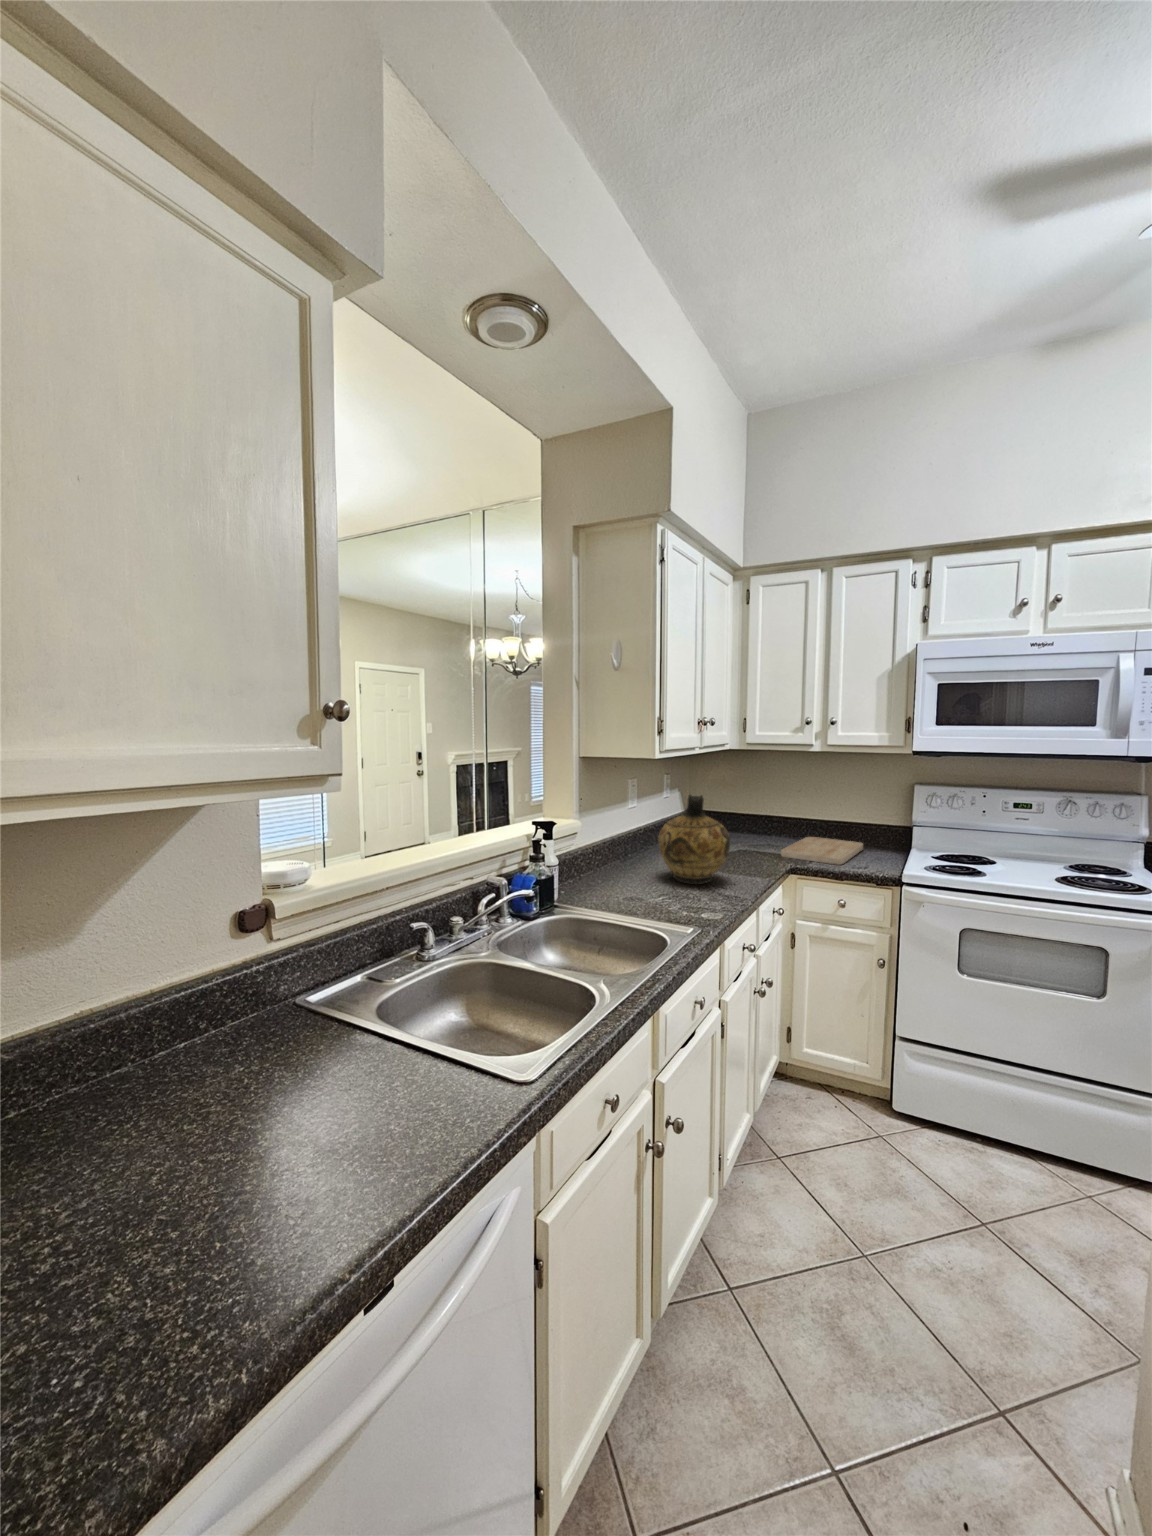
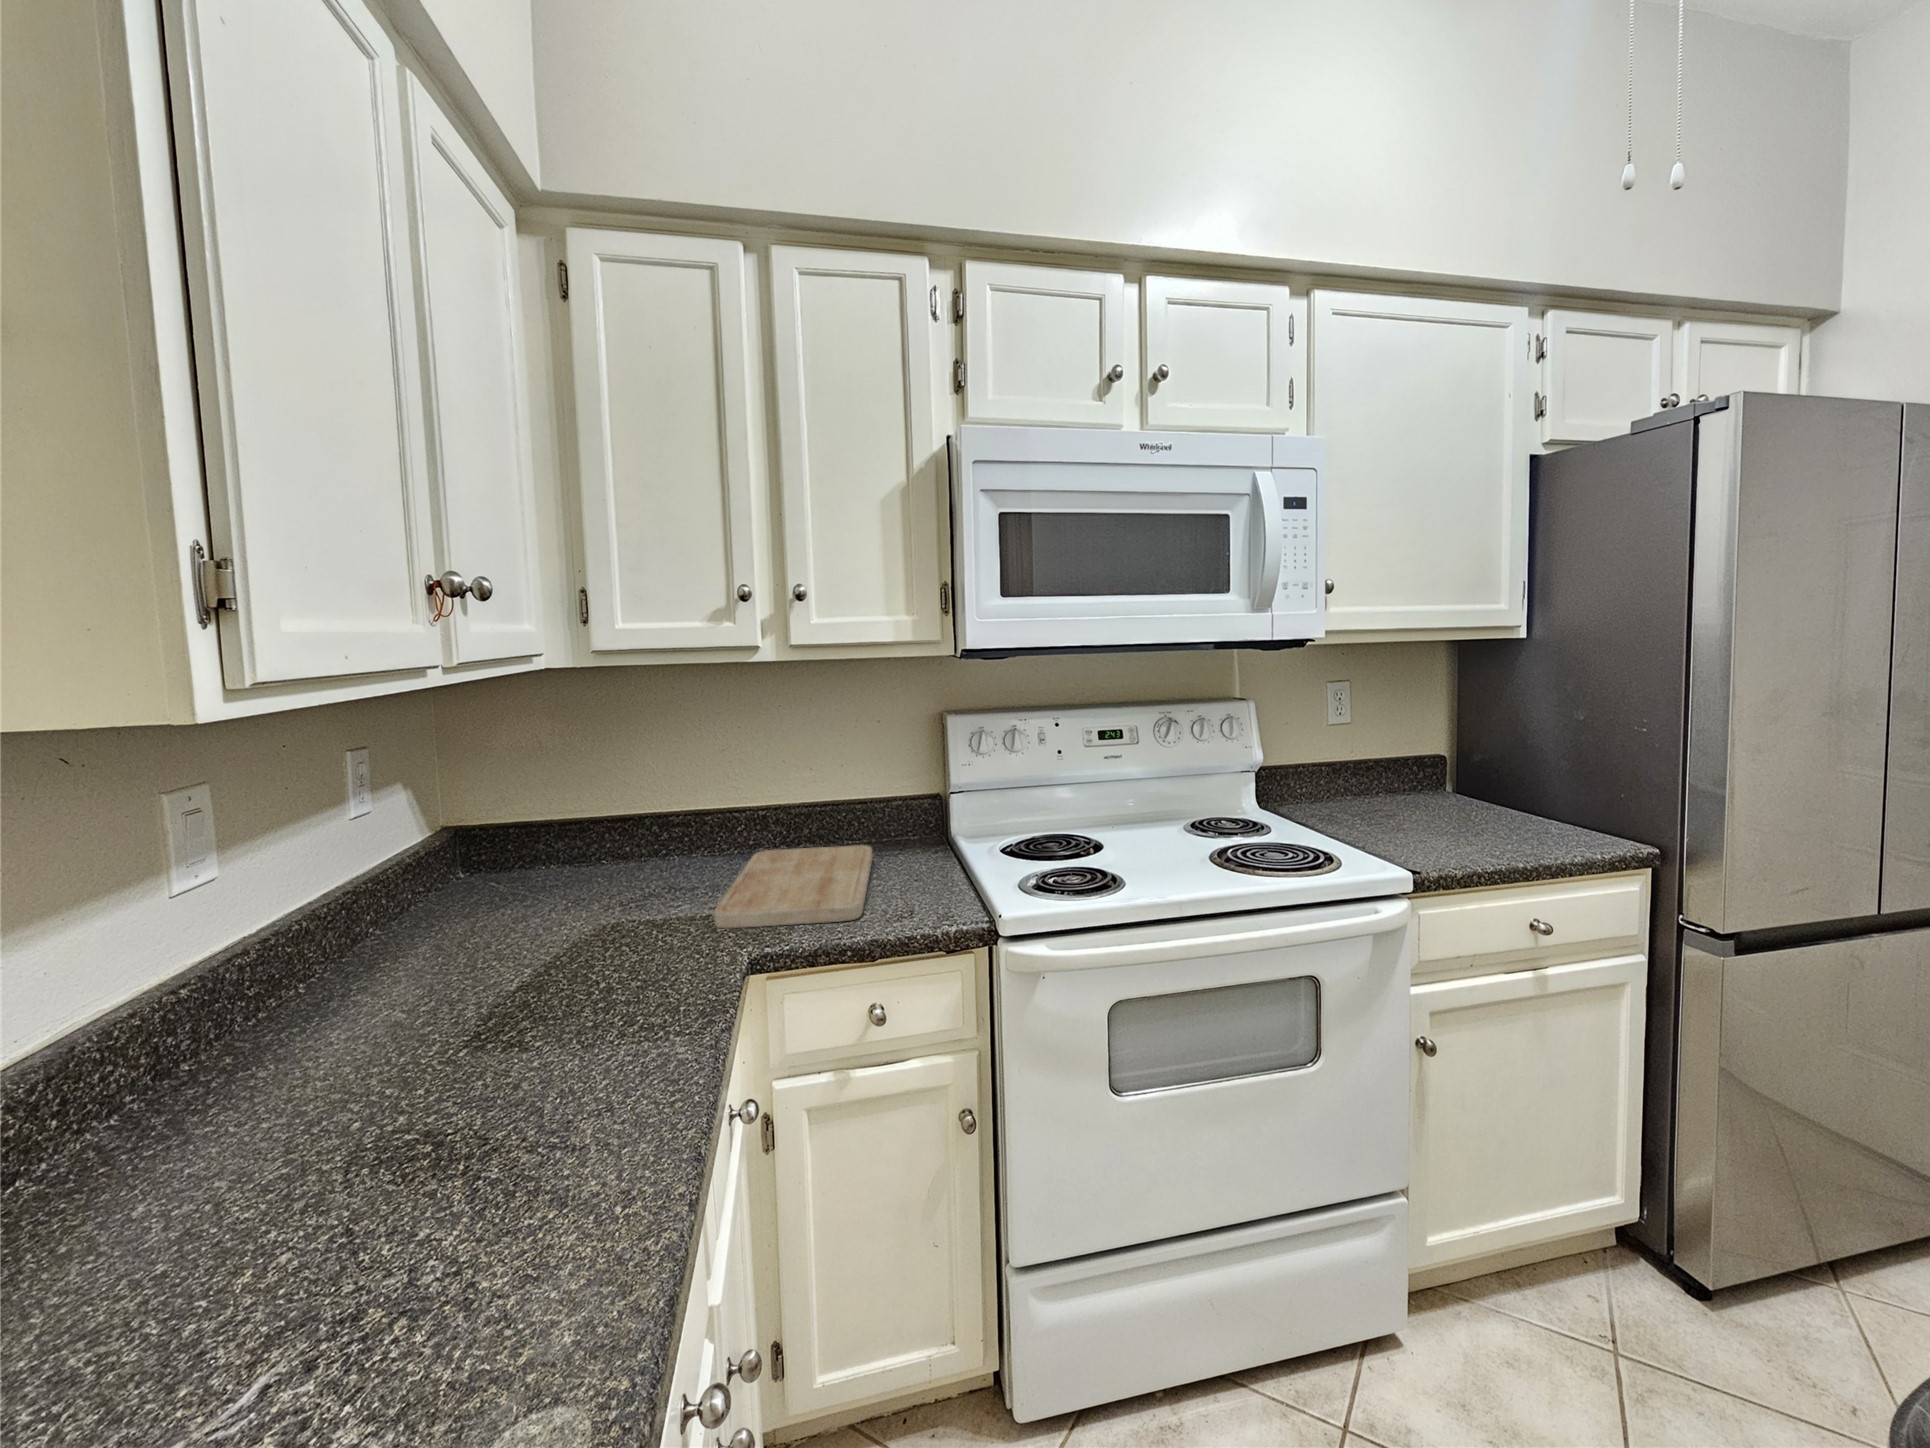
ceramic jug: present [658,795,730,884] -> none [266,837,586,1192]

